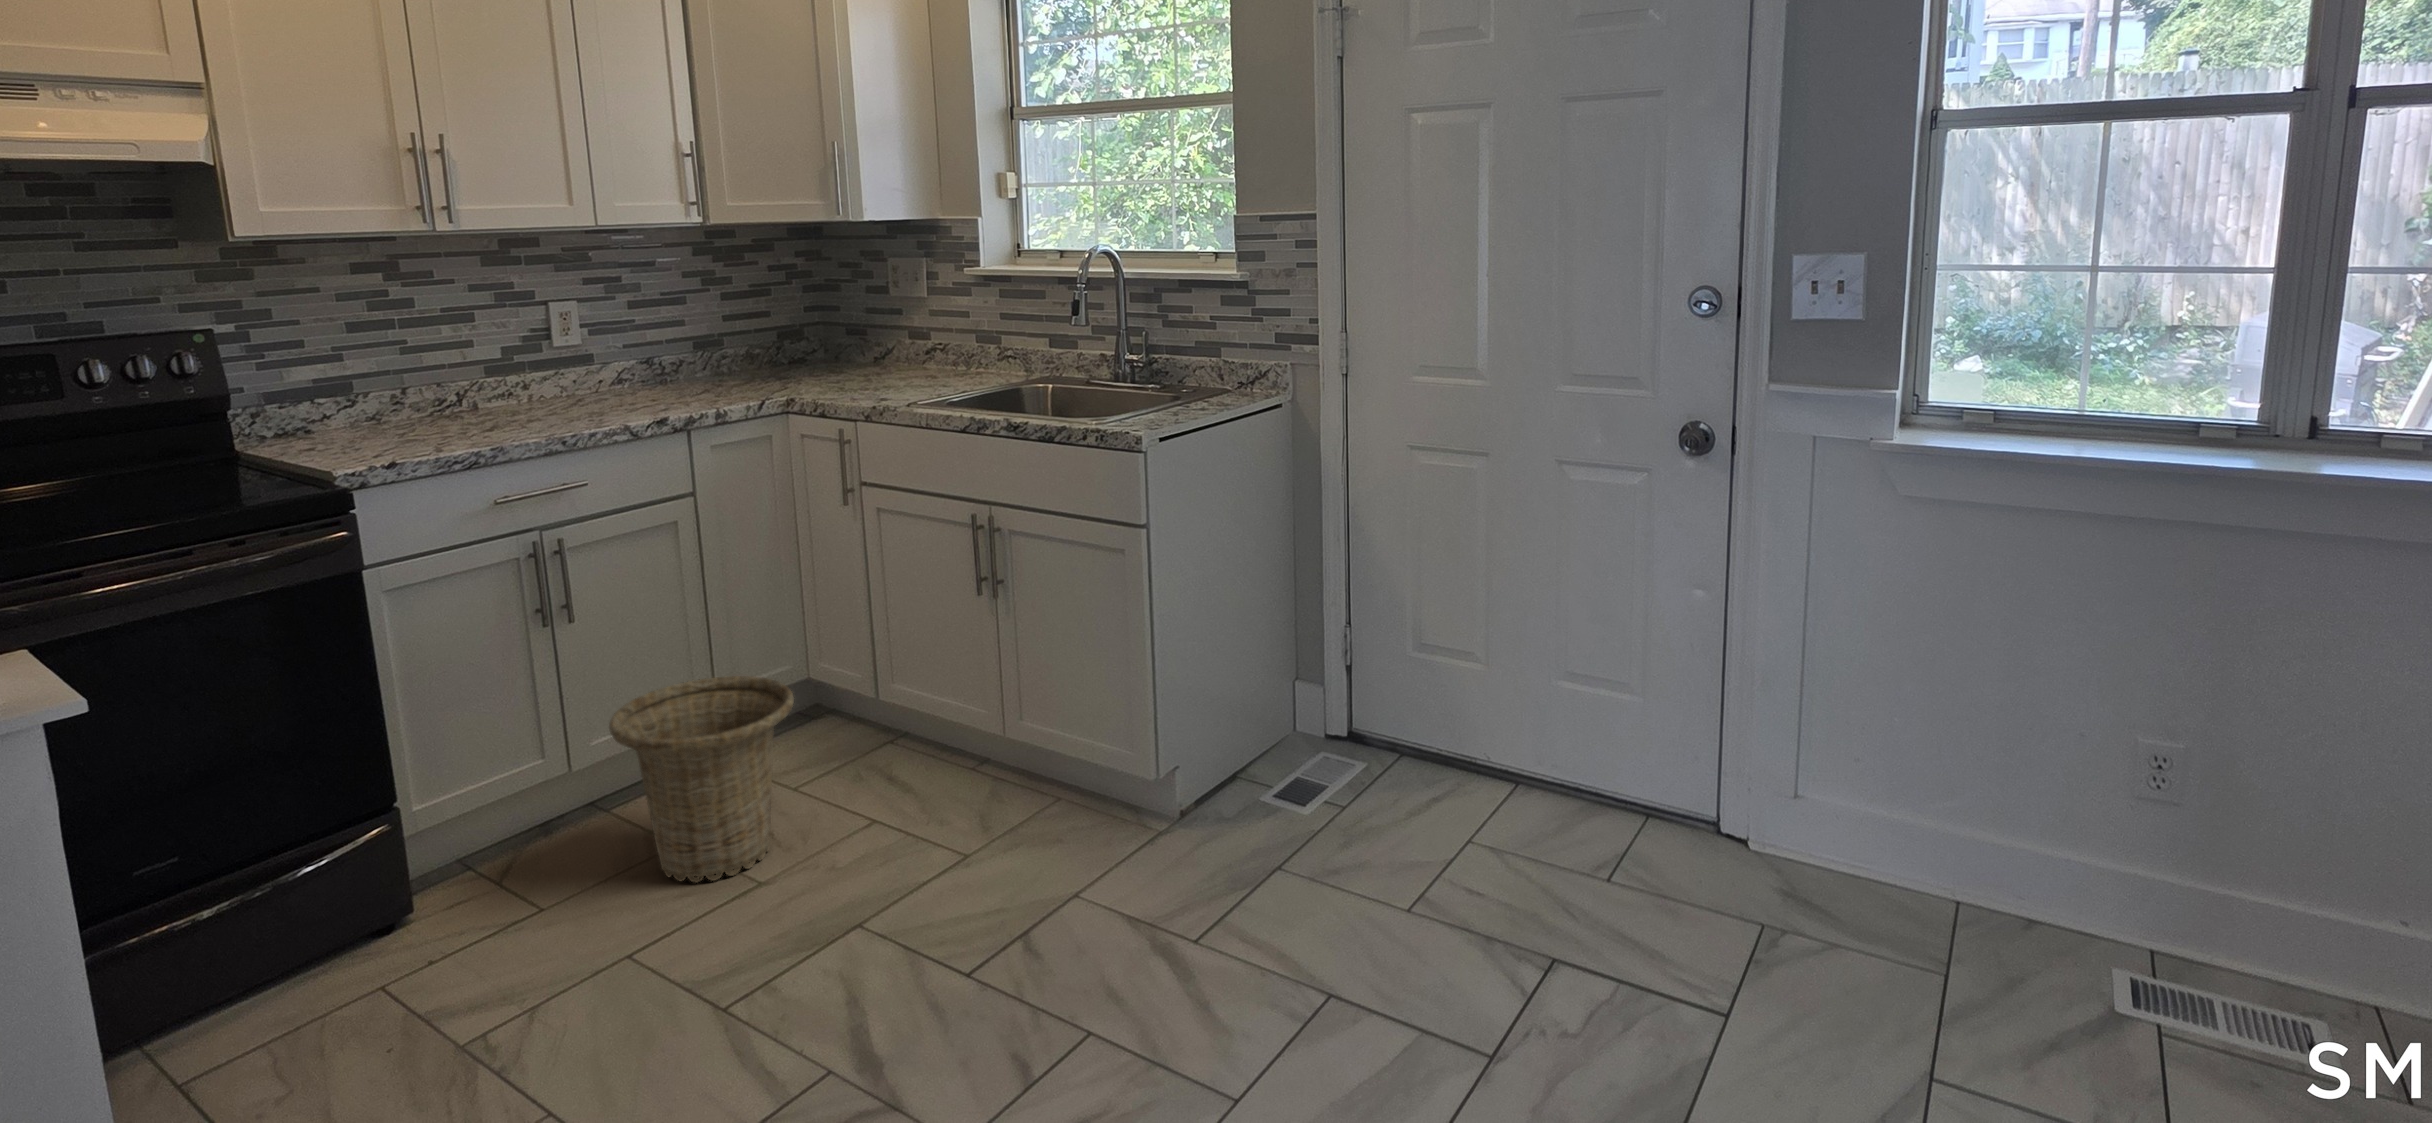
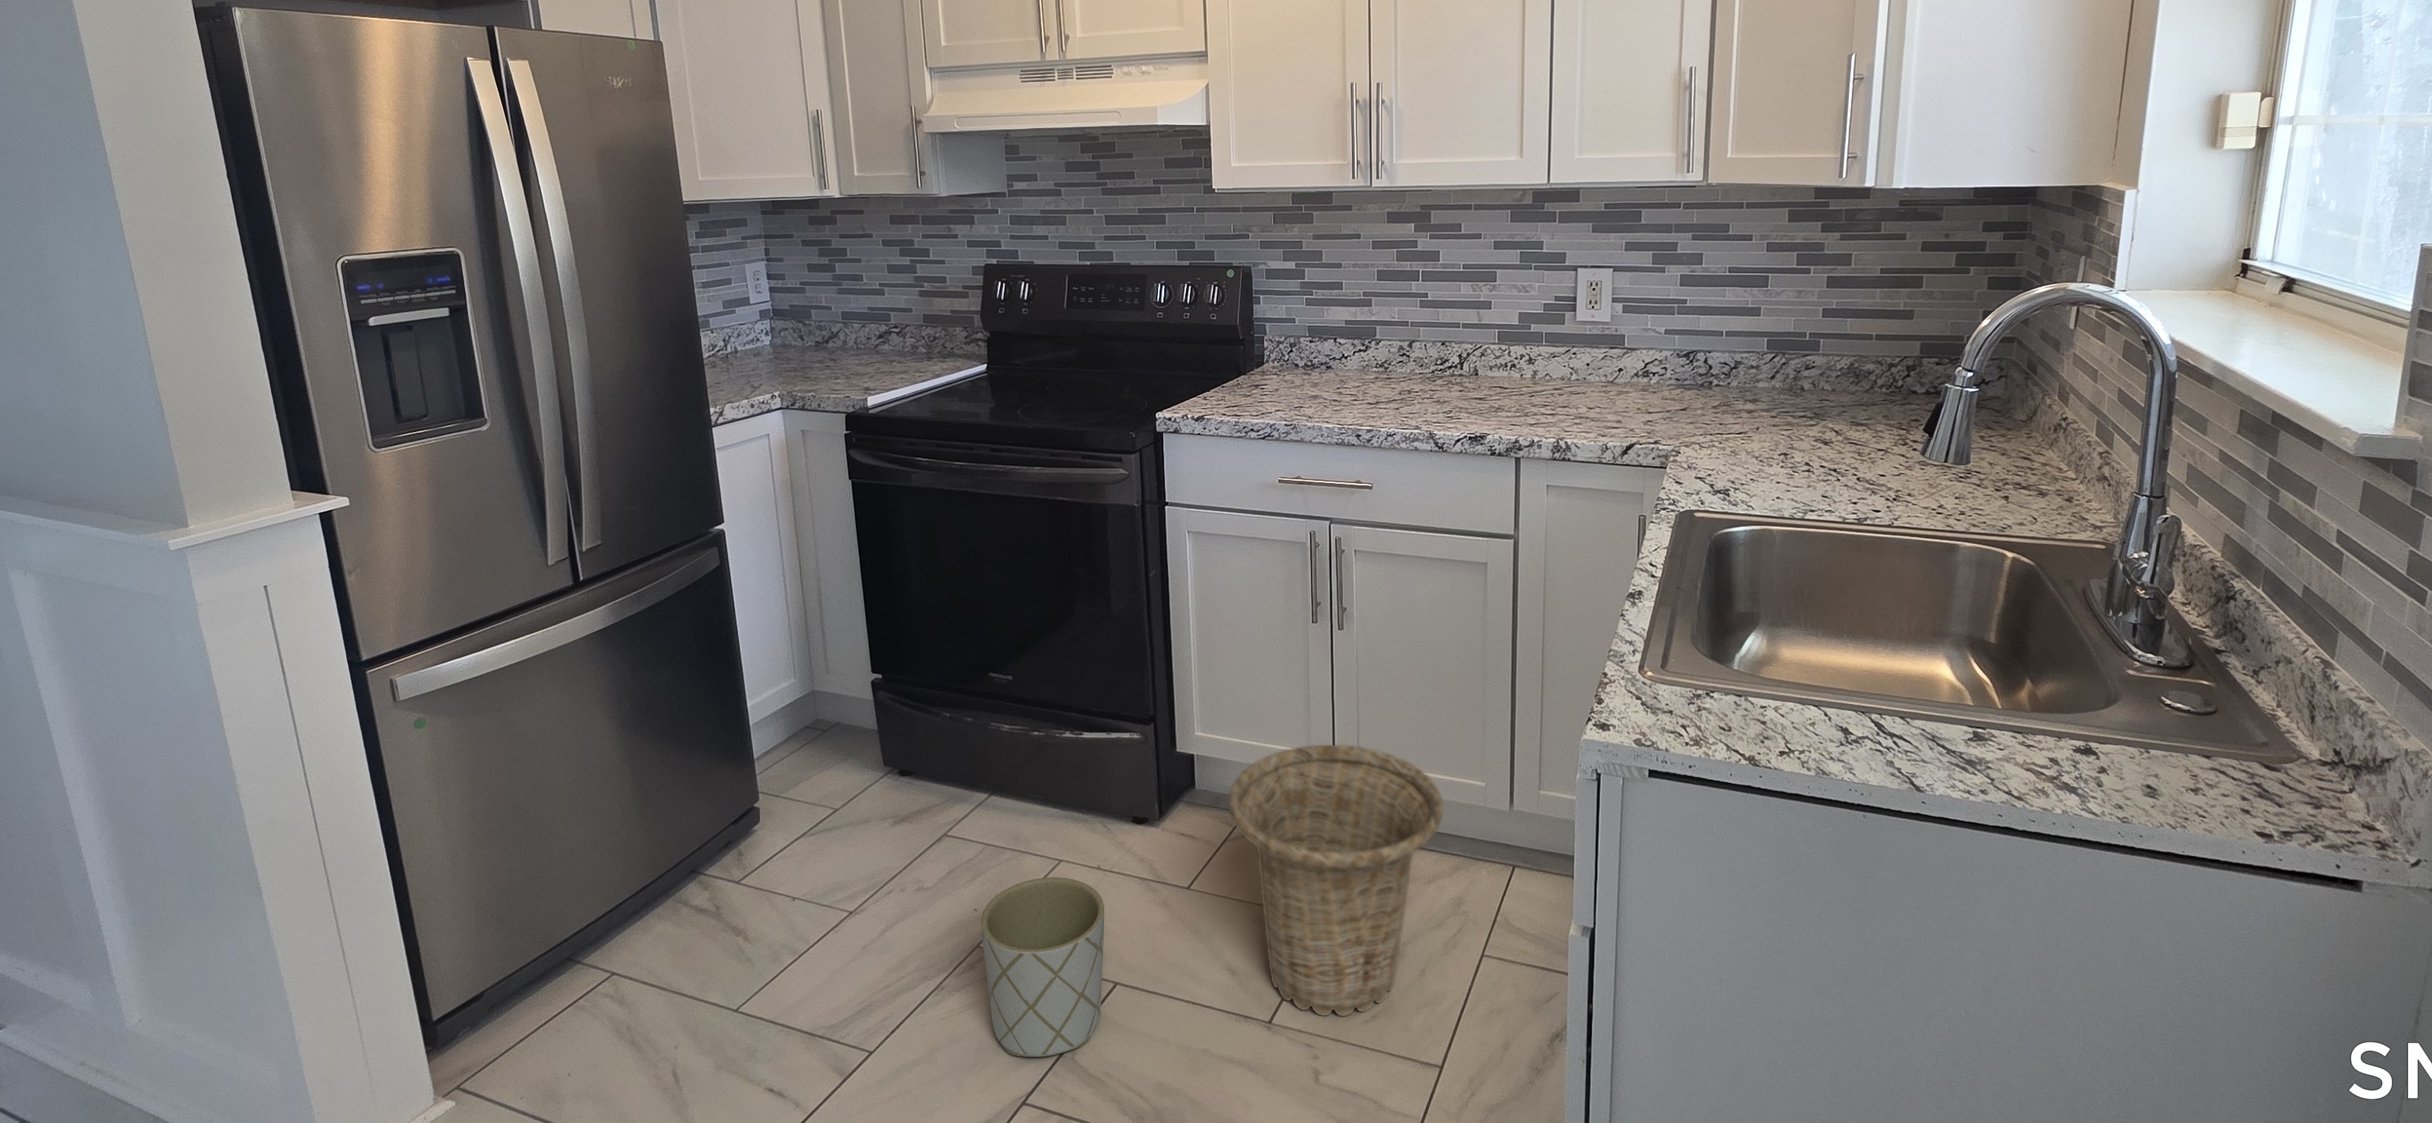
planter: none [509,868,638,1029] -> present [981,877,1104,1057]

